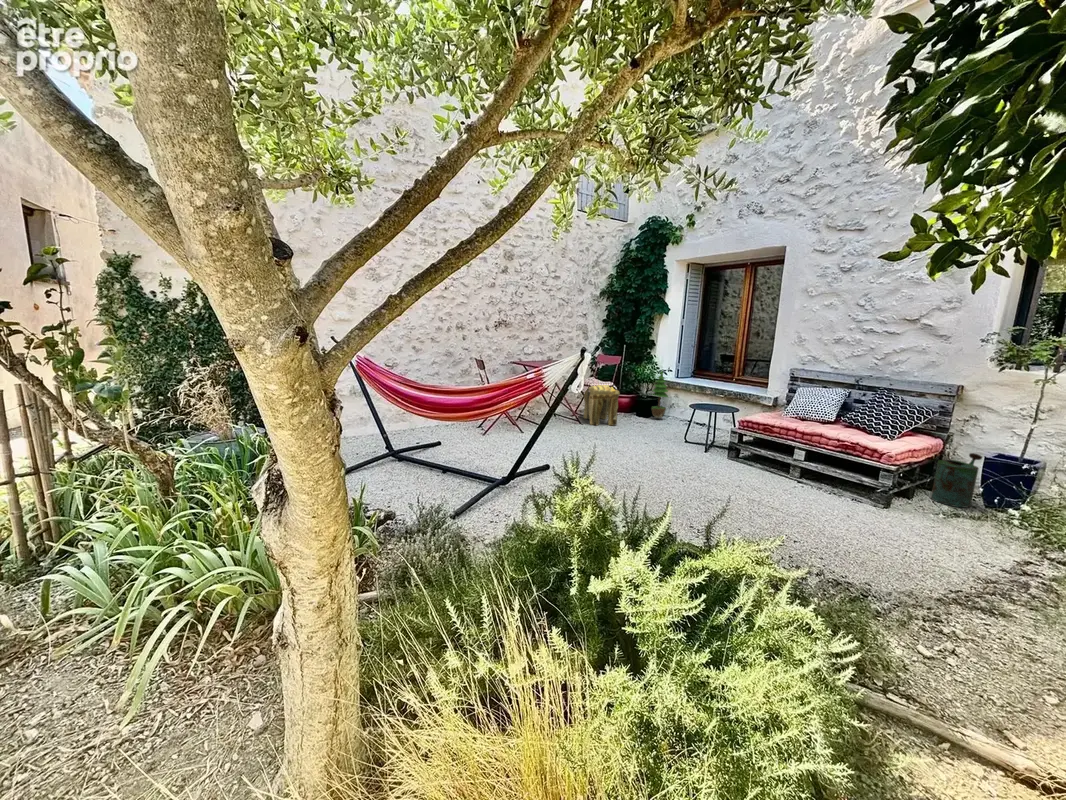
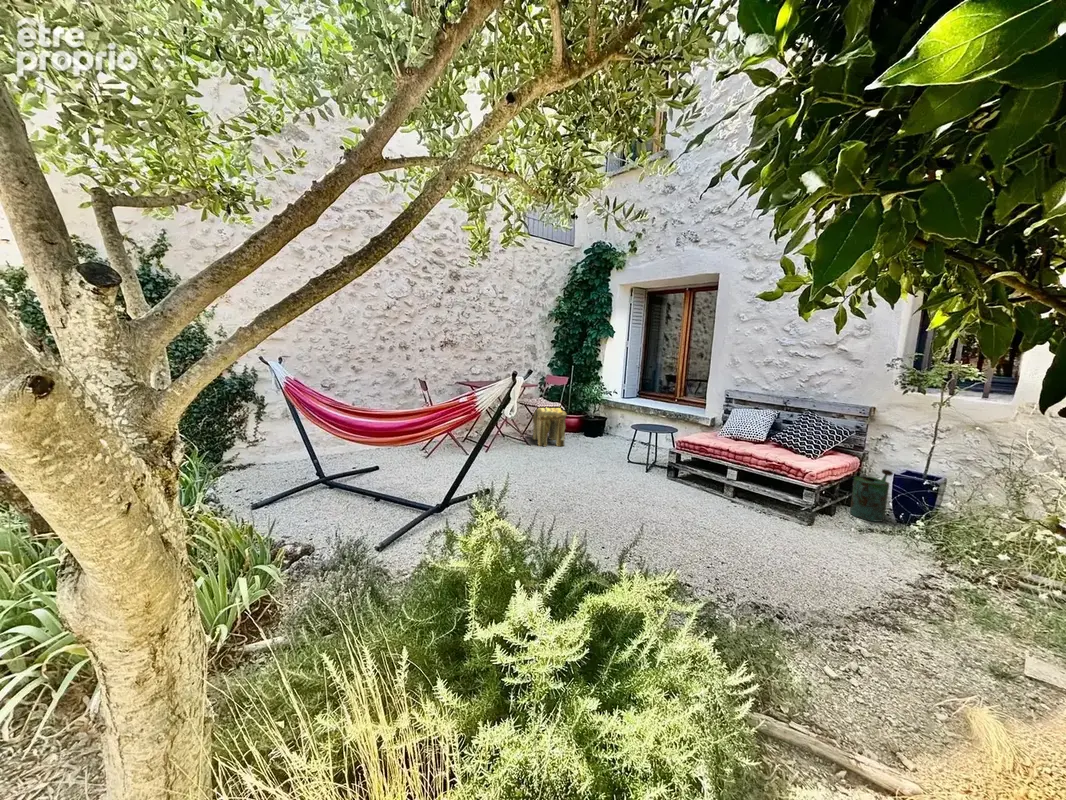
potted tree: present [652,371,668,419] -> none [598,391,615,439]

